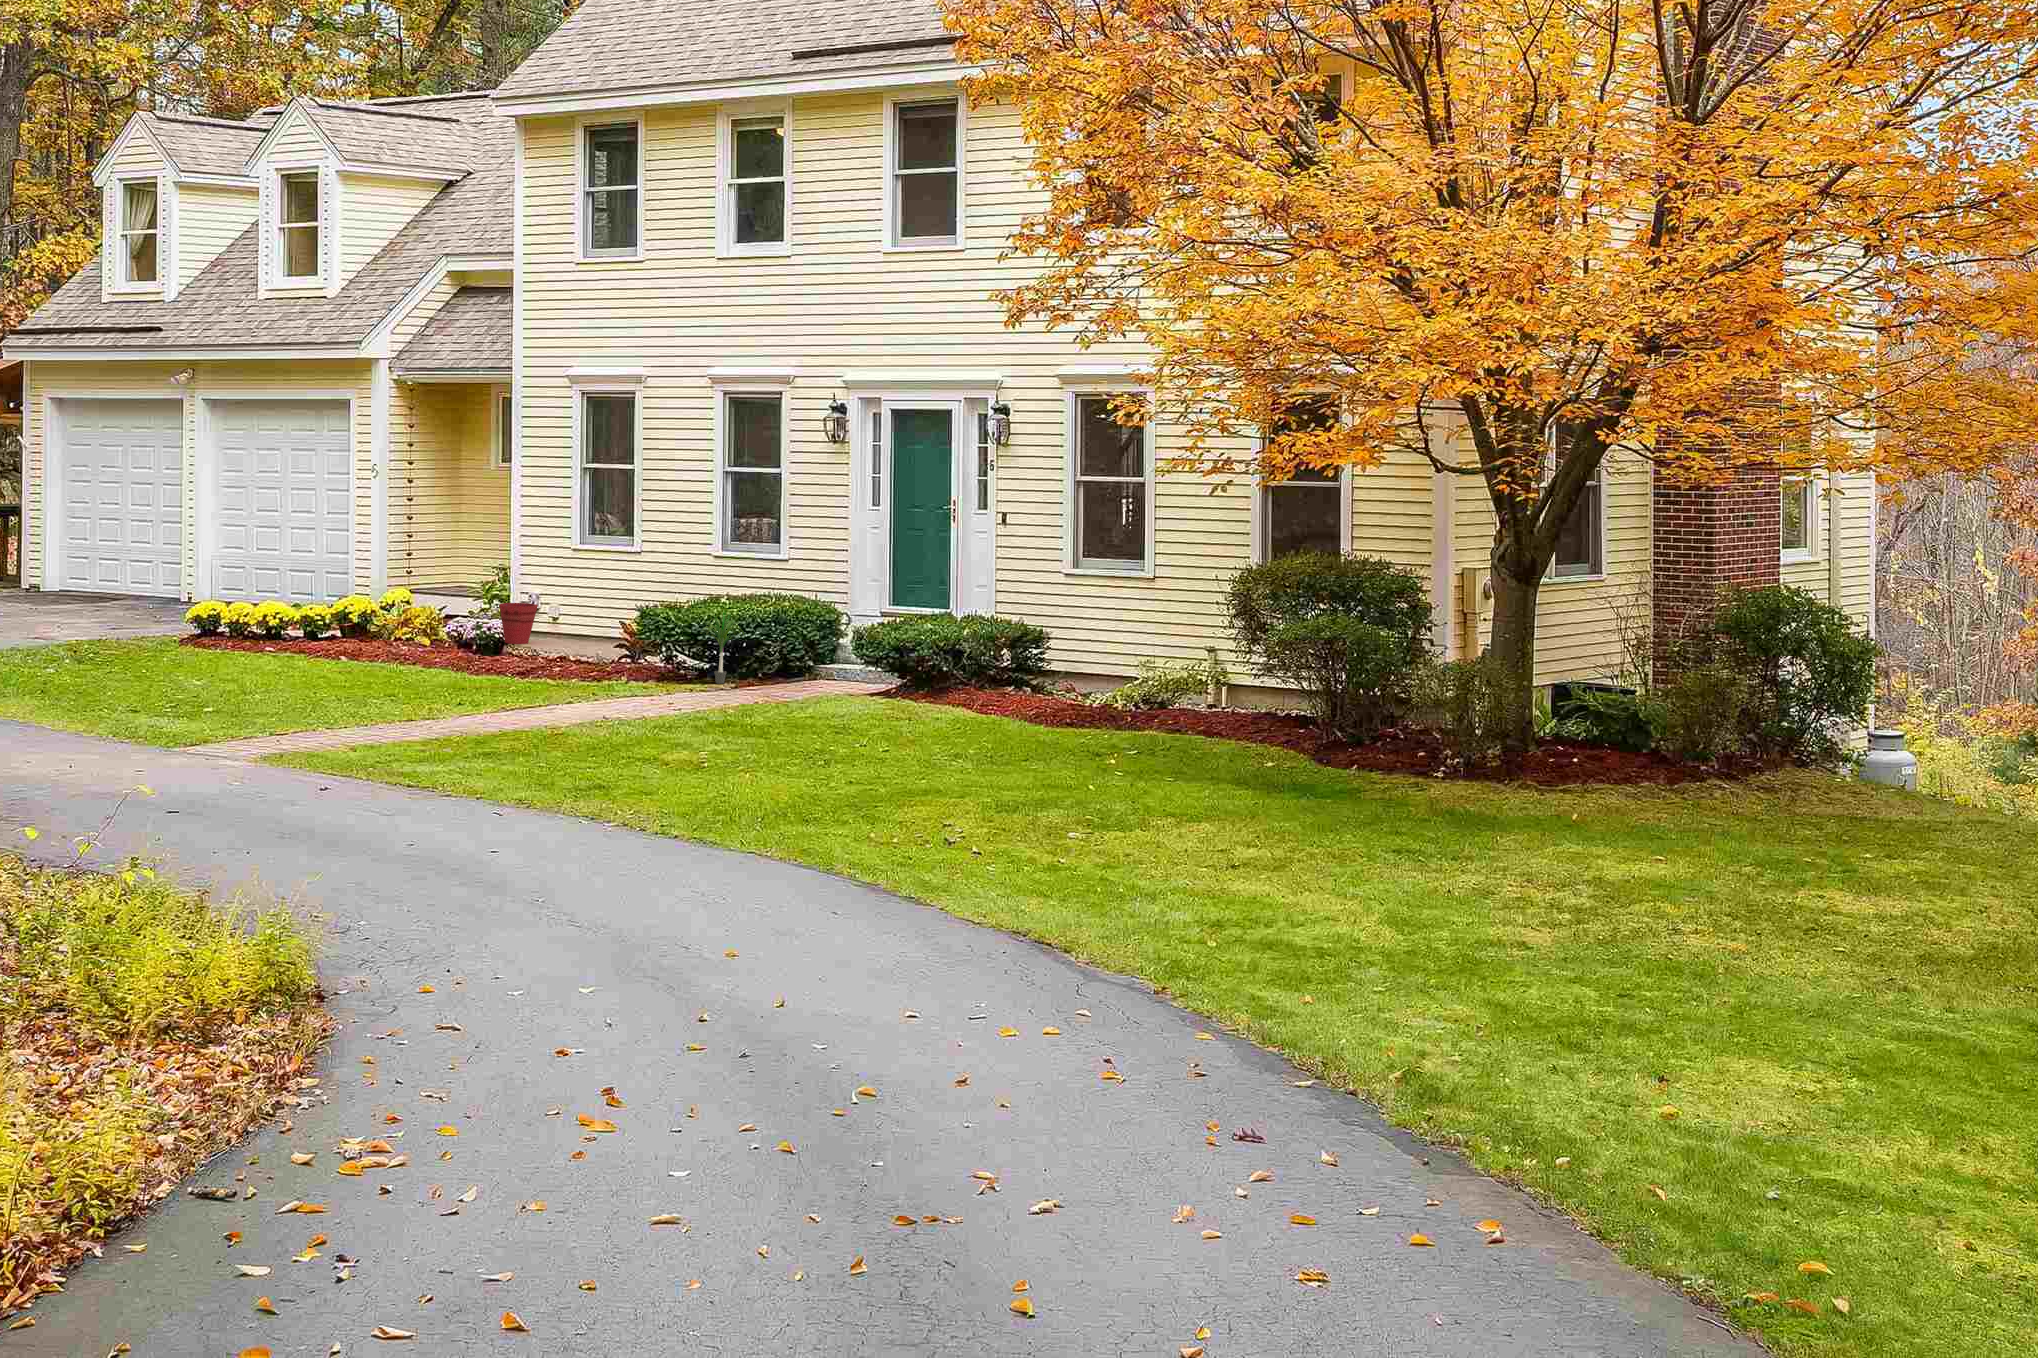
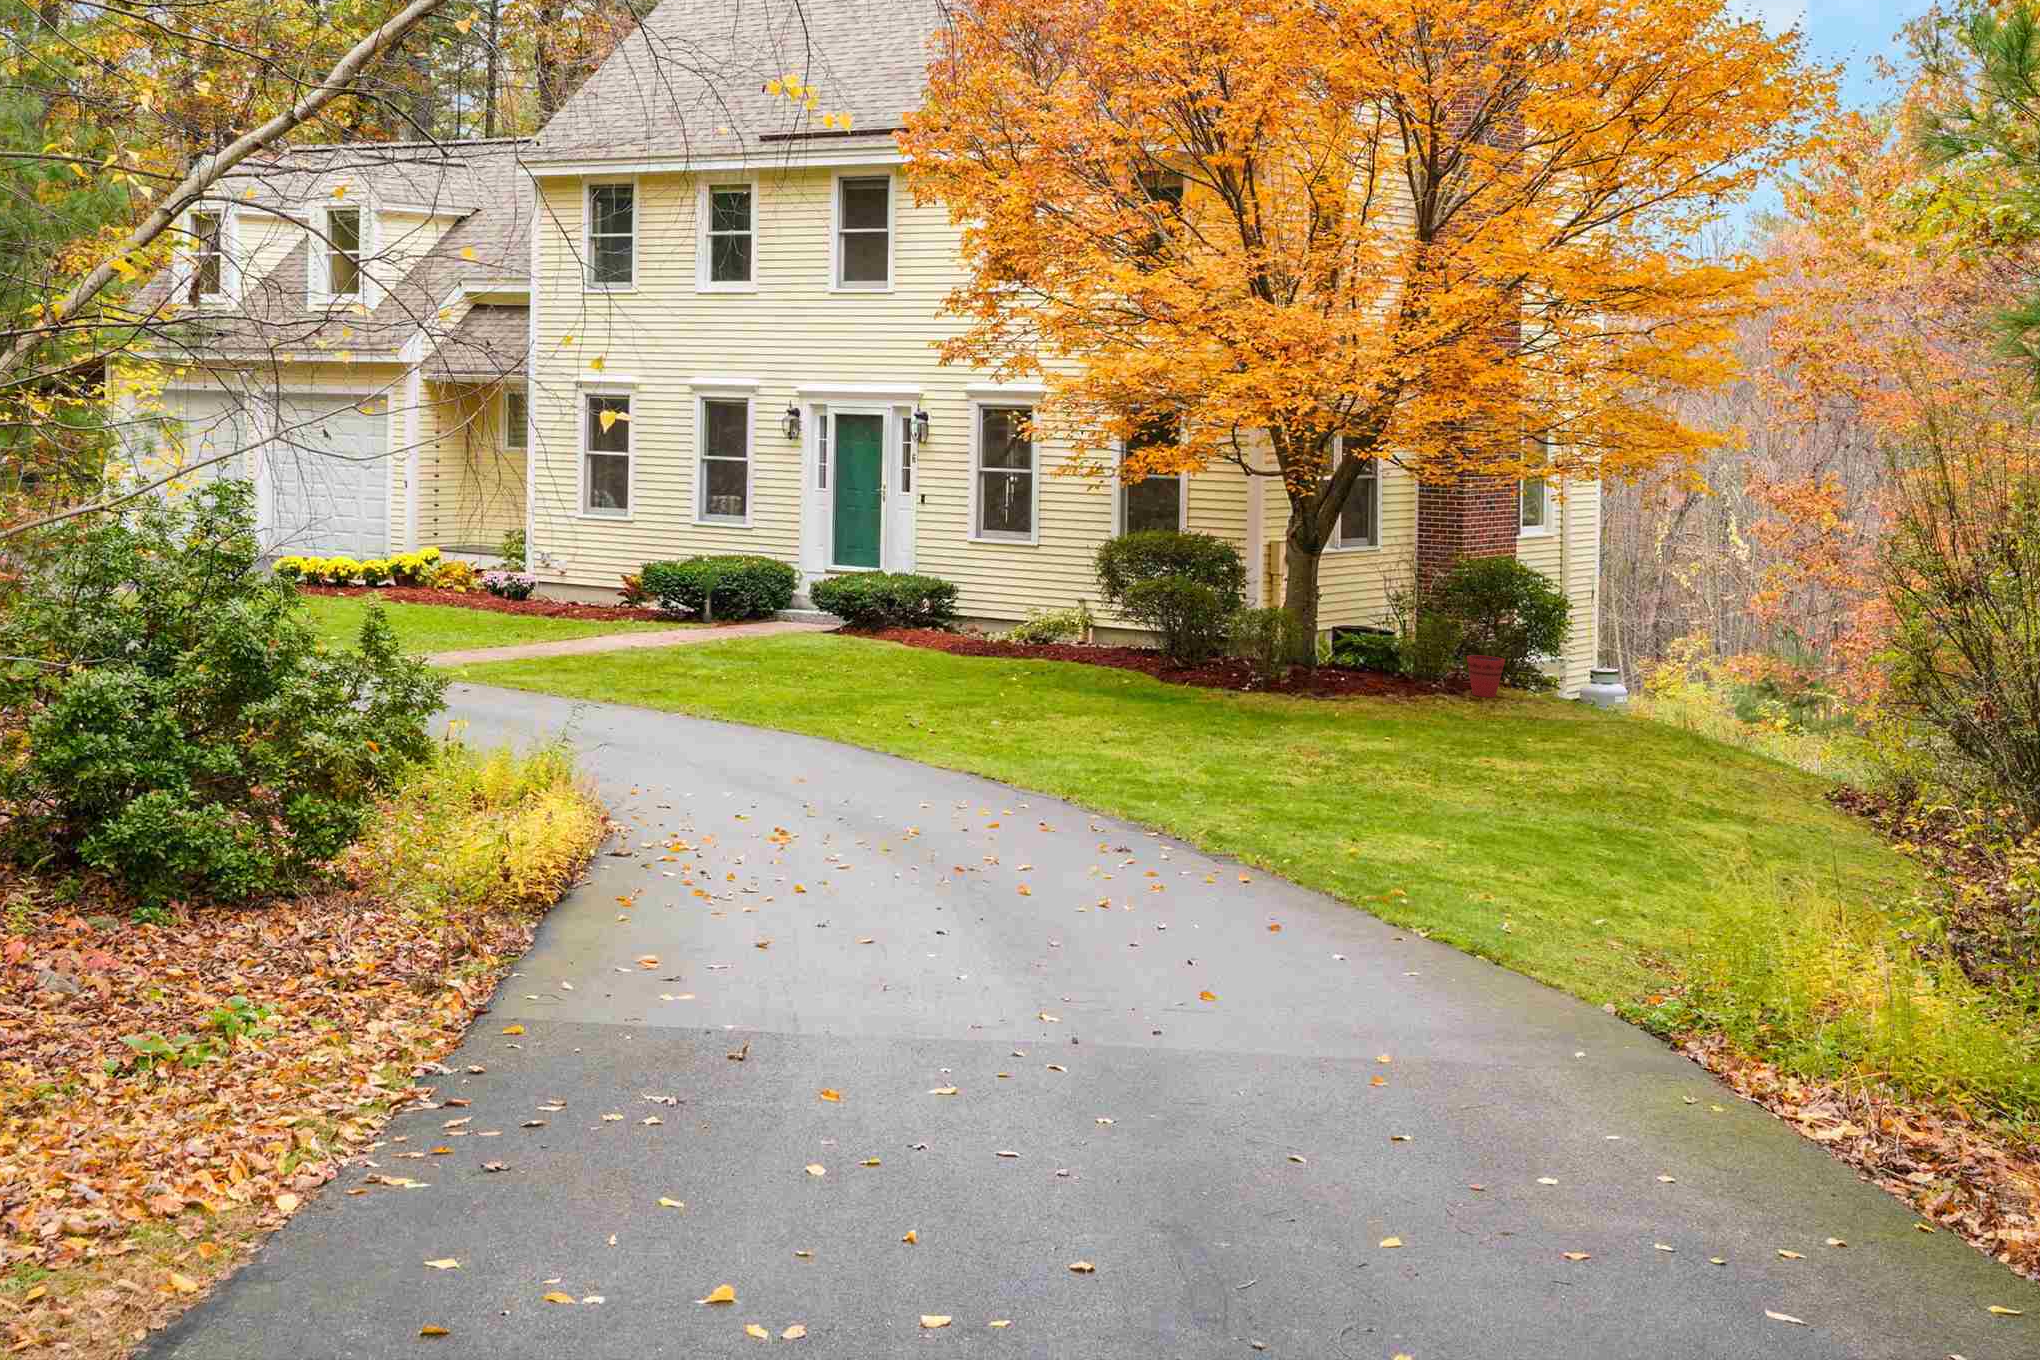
bucket: present [499,603,538,644] -> present [1467,655,1505,697]

